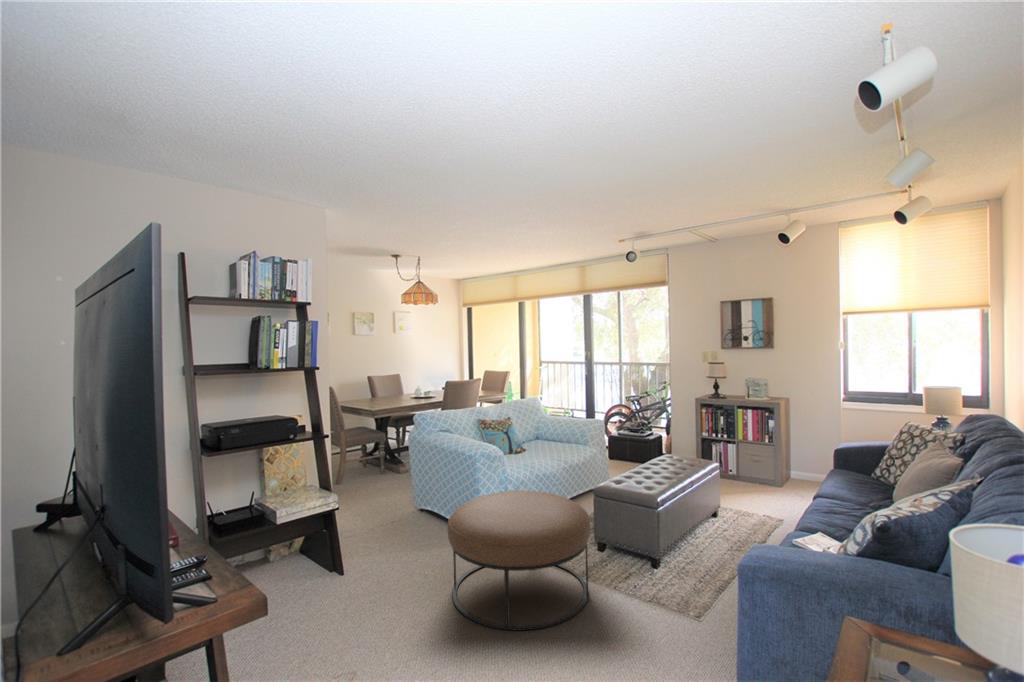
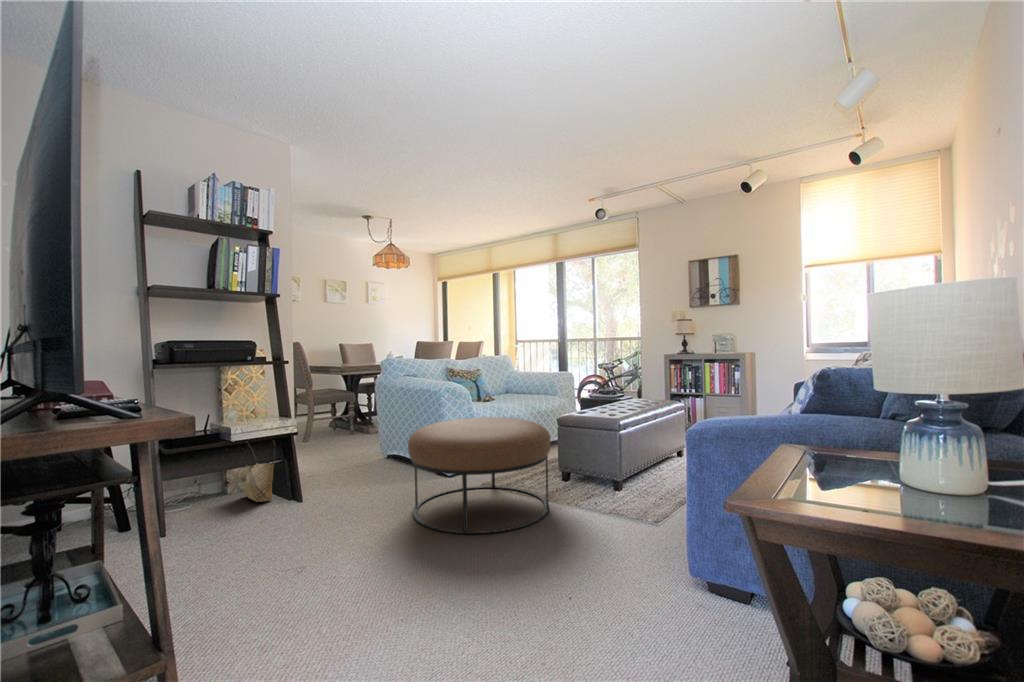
woven basket: none [284,510,315,576] -> present [244,440,274,502]

